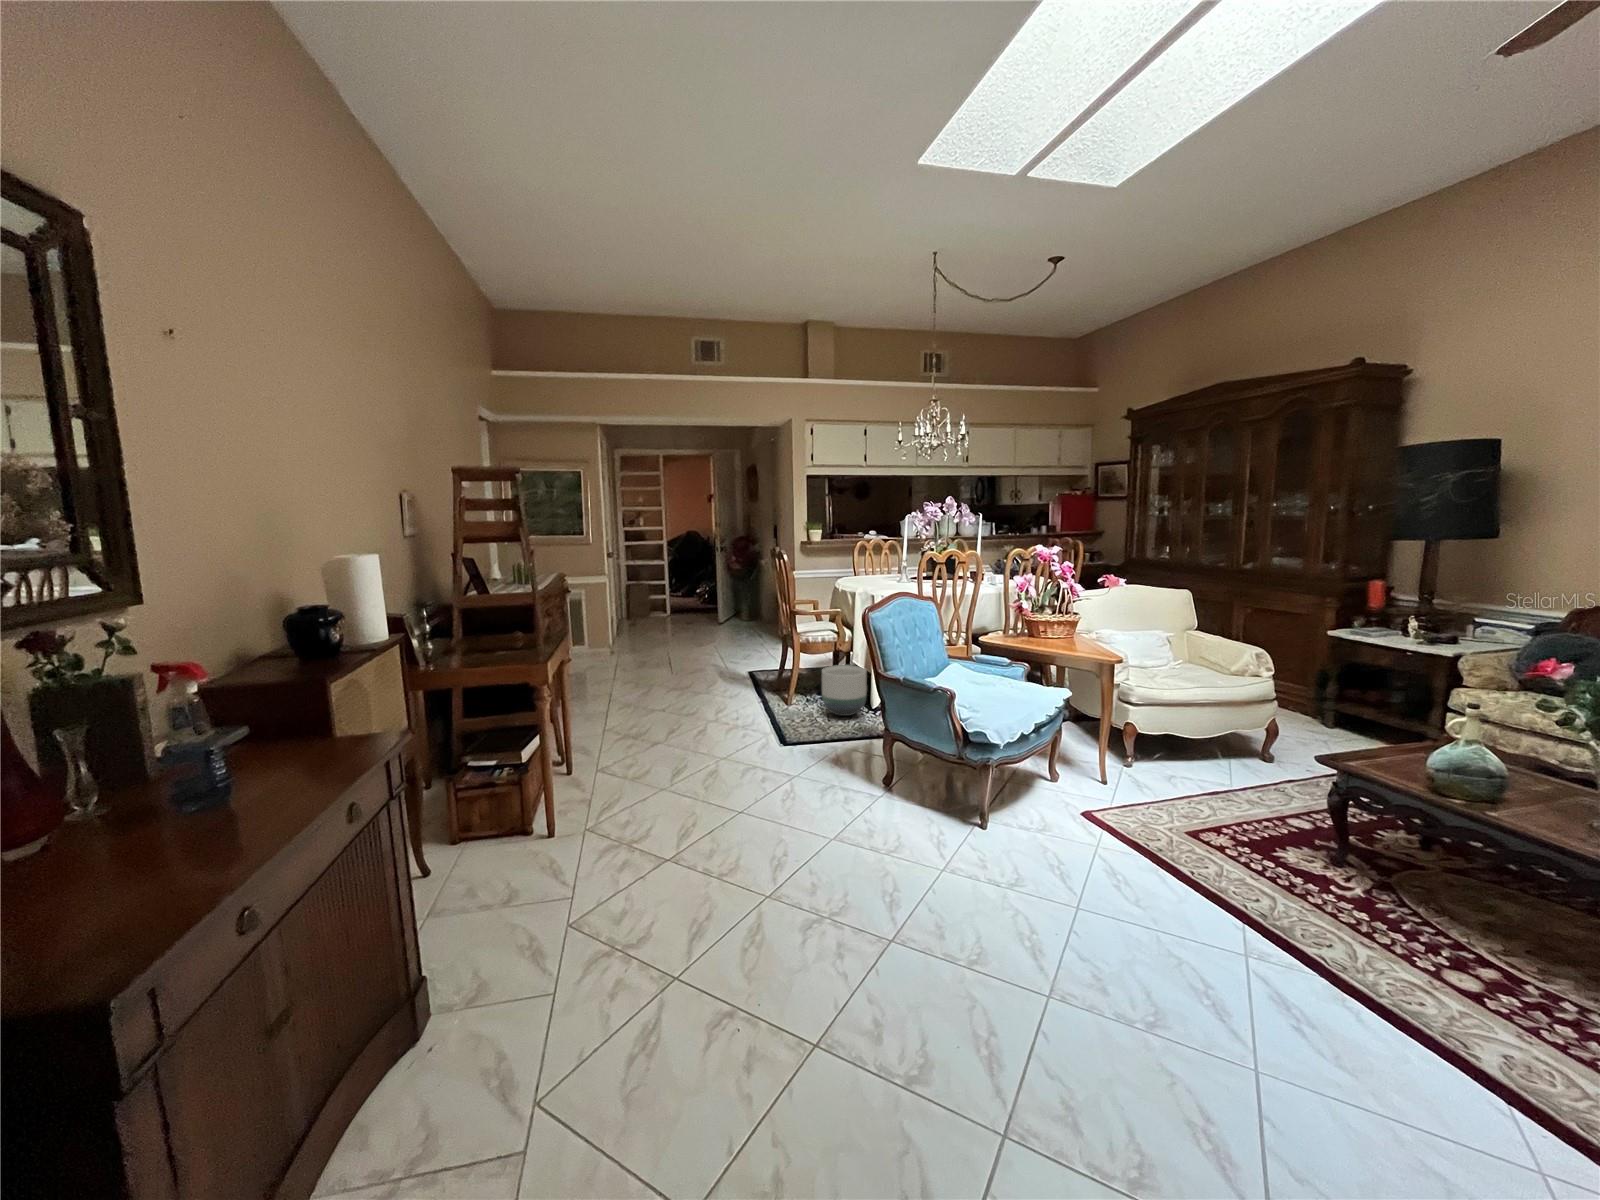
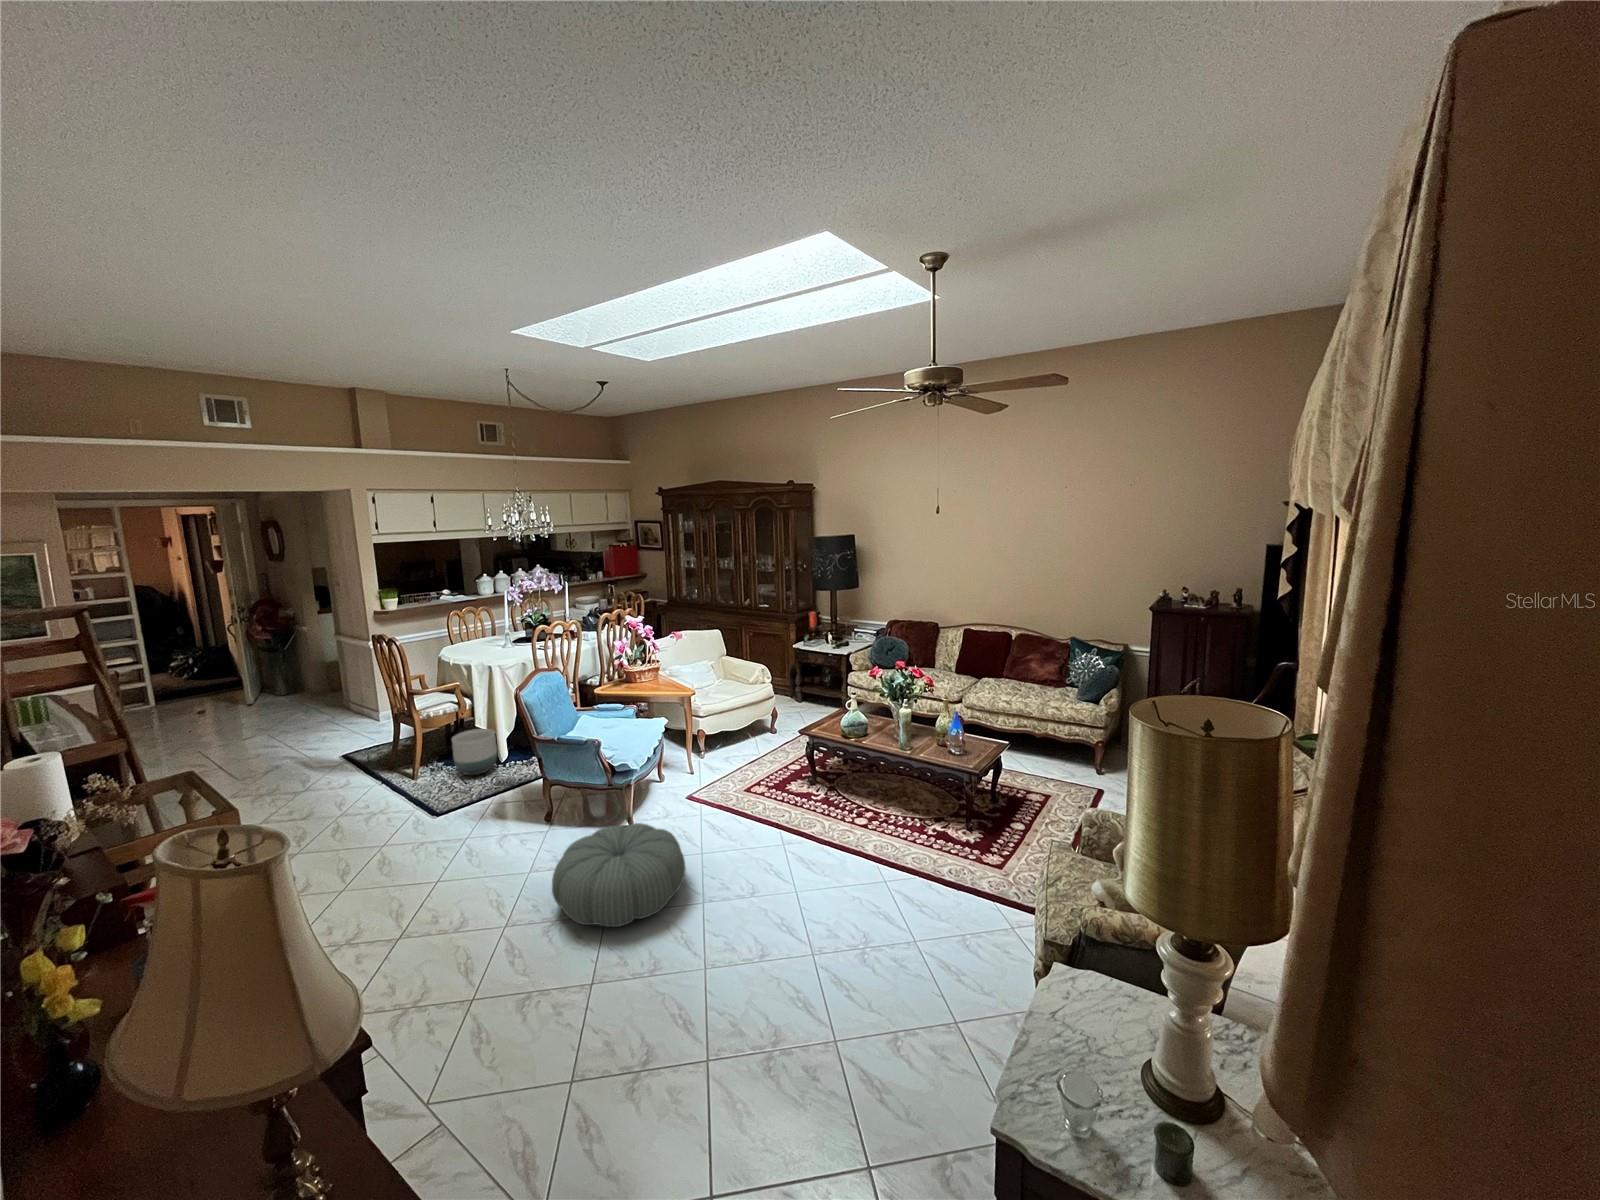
pouf: none [829,808,1032,969] -> present [552,823,686,927]

